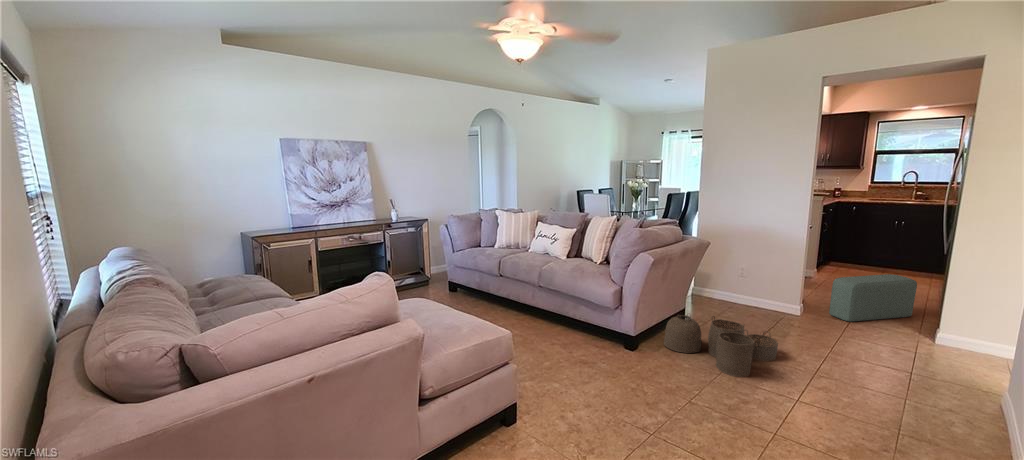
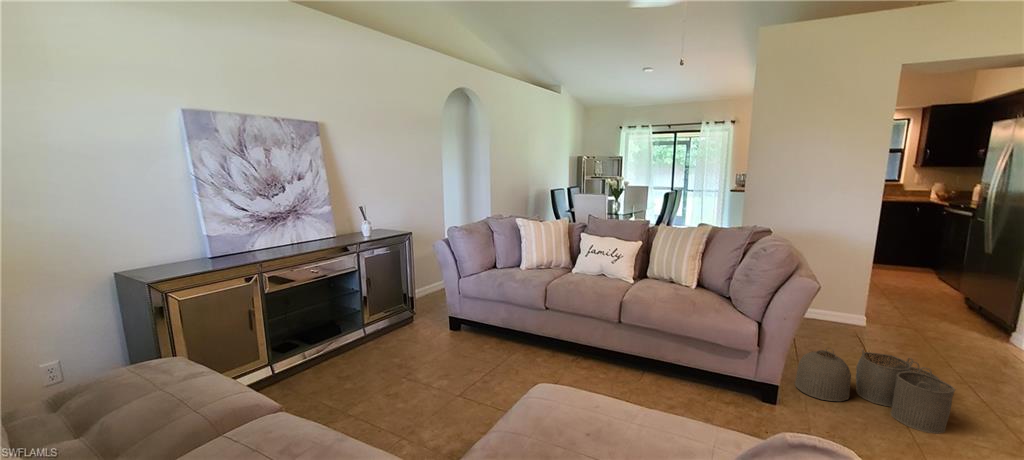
pouf: present [829,274,917,322] -> none [902,276,977,332]

